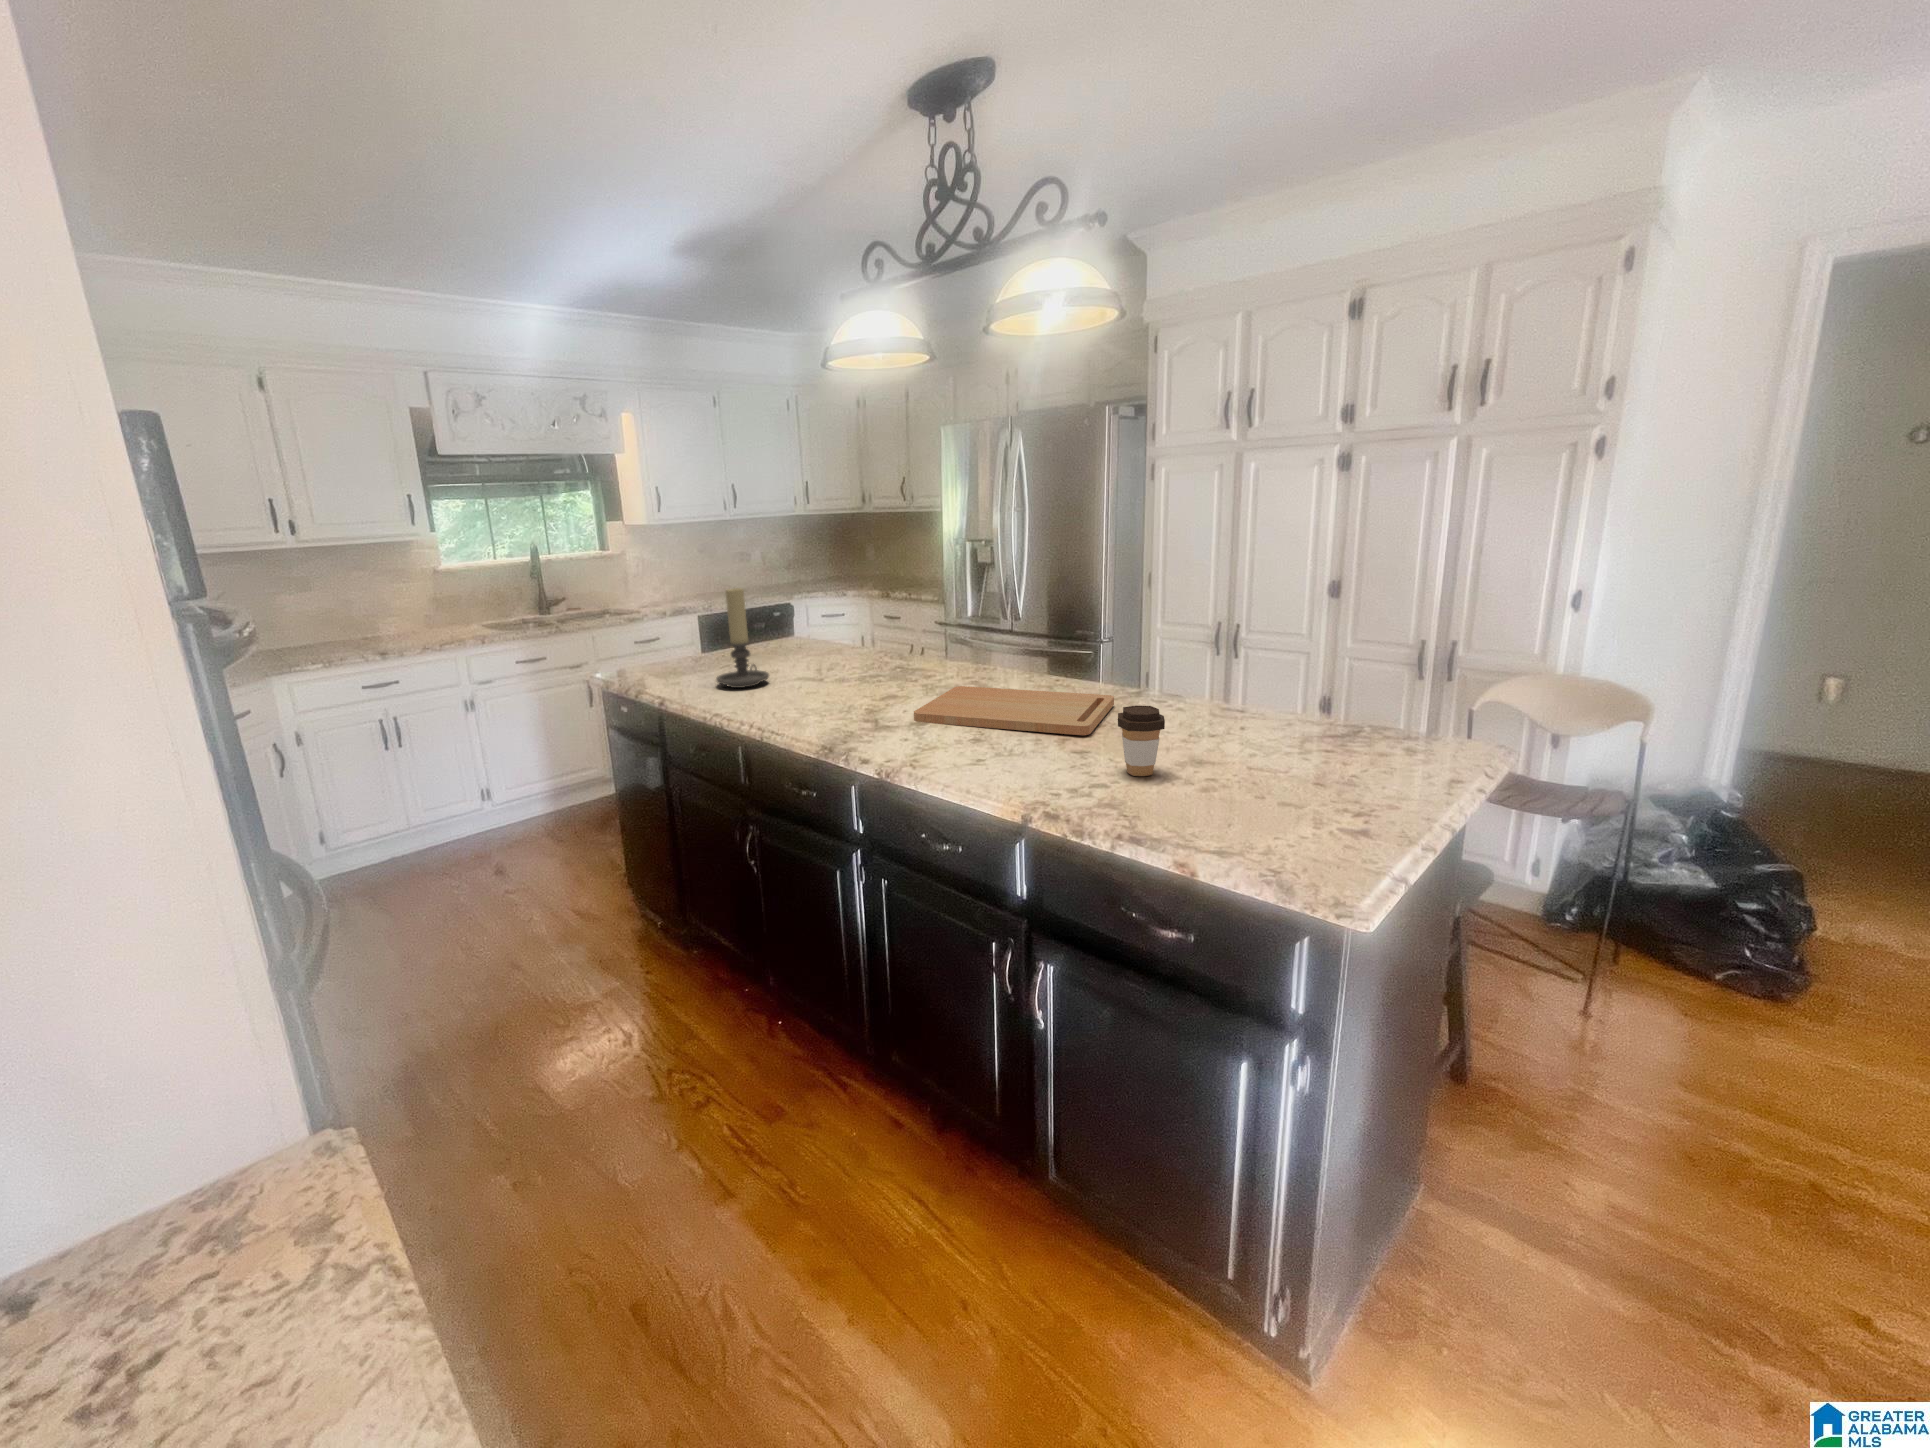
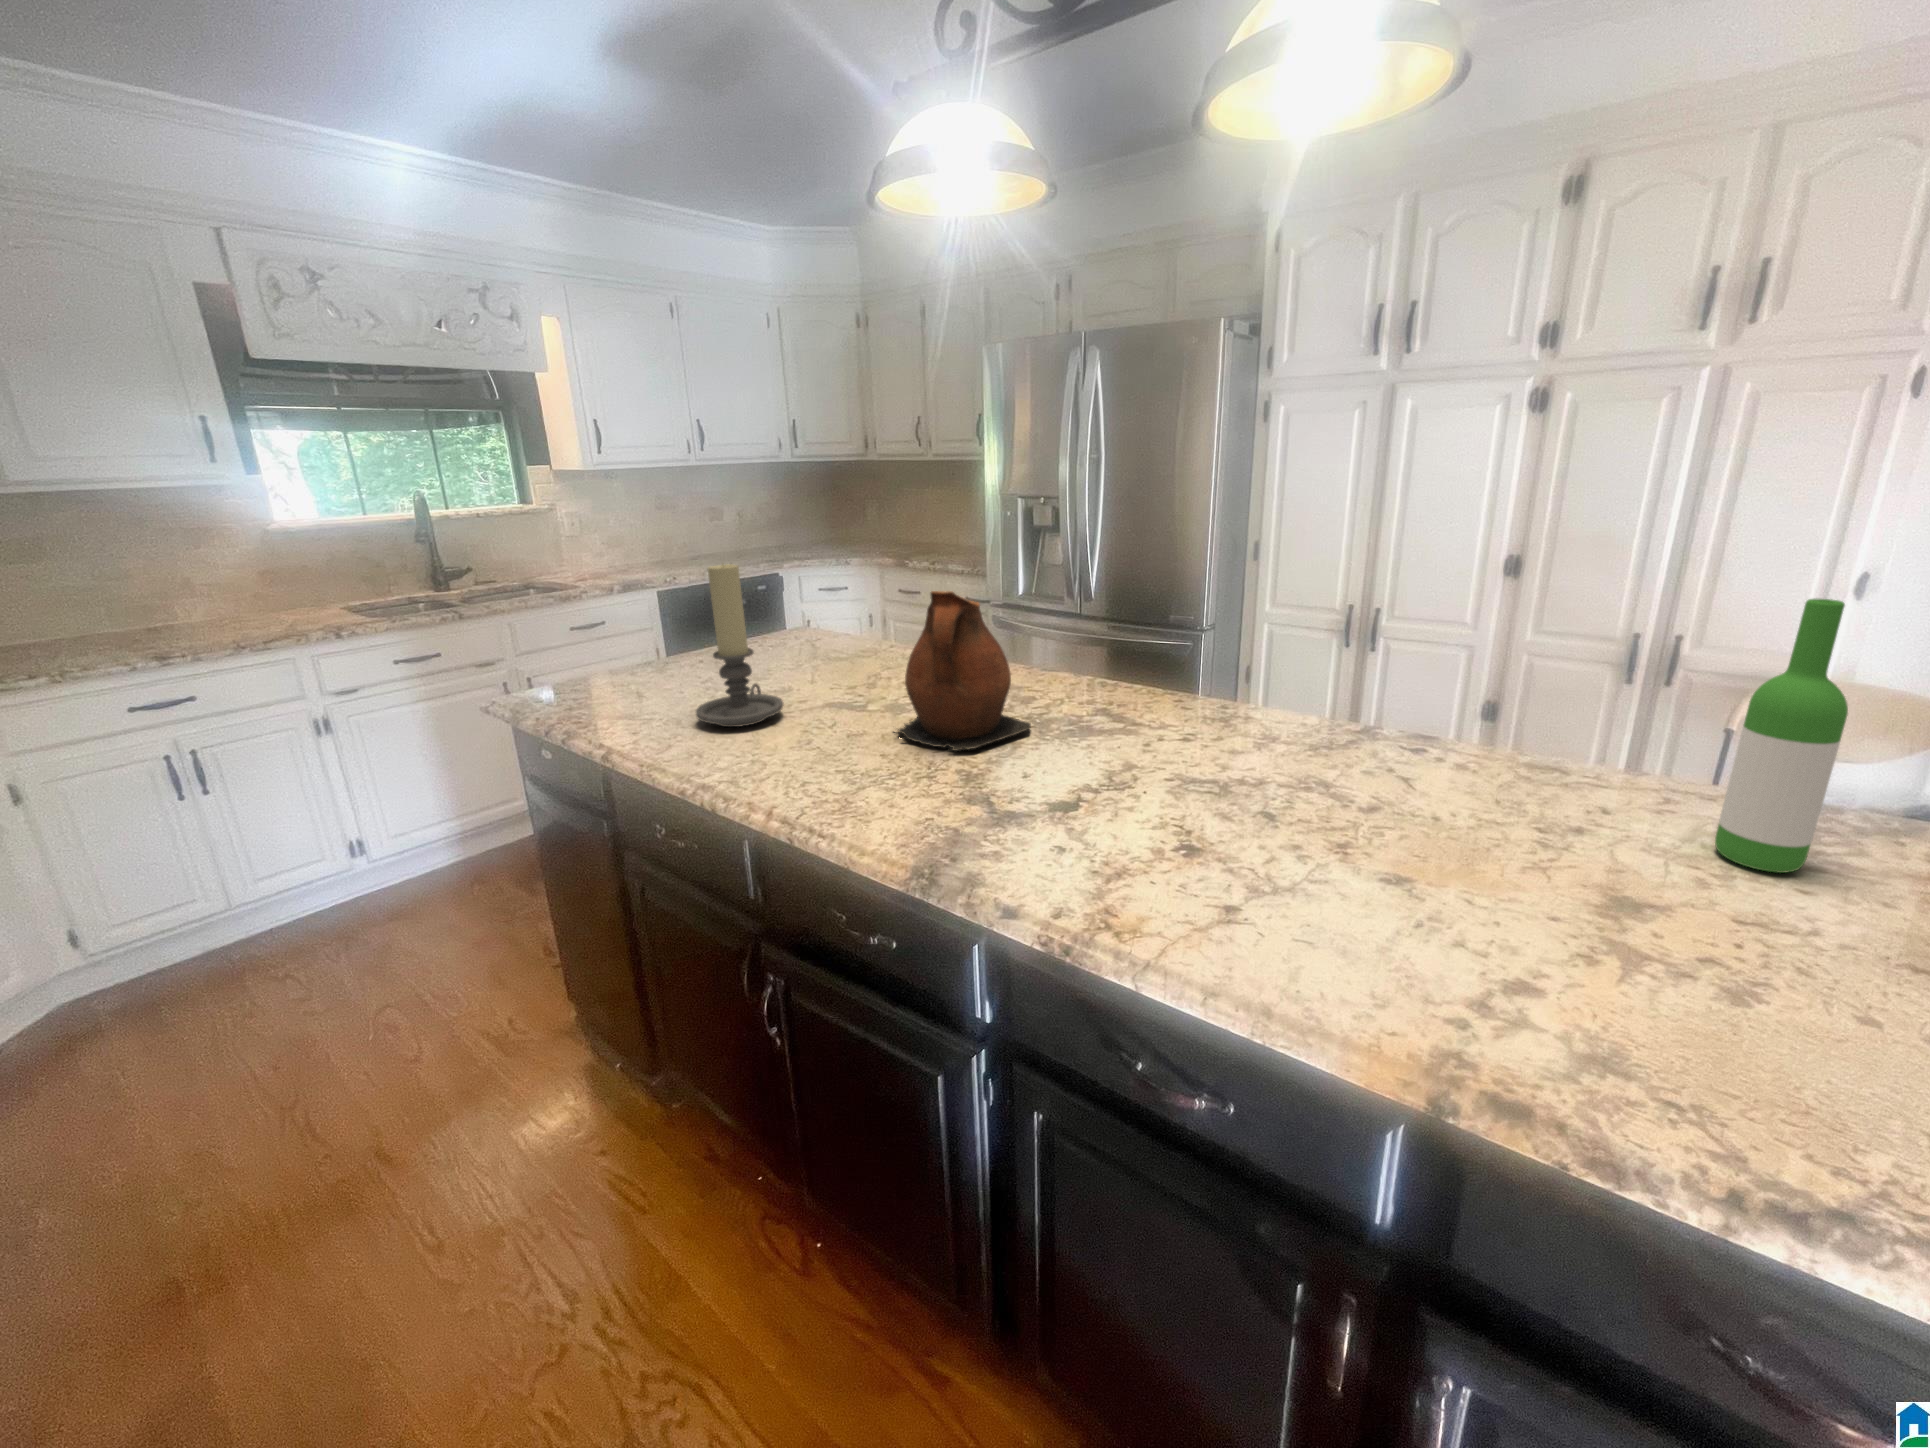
wine bottle: none [1271,599,1319,753] -> present [1715,599,1848,873]
ceramic pitcher: none [832,603,918,699] -> present [896,591,1031,751]
cutting board: present [914,686,1114,735] -> none [1056,723,1389,834]
coffee cup: present [1118,706,1165,776] -> none [1531,812,1659,955]

